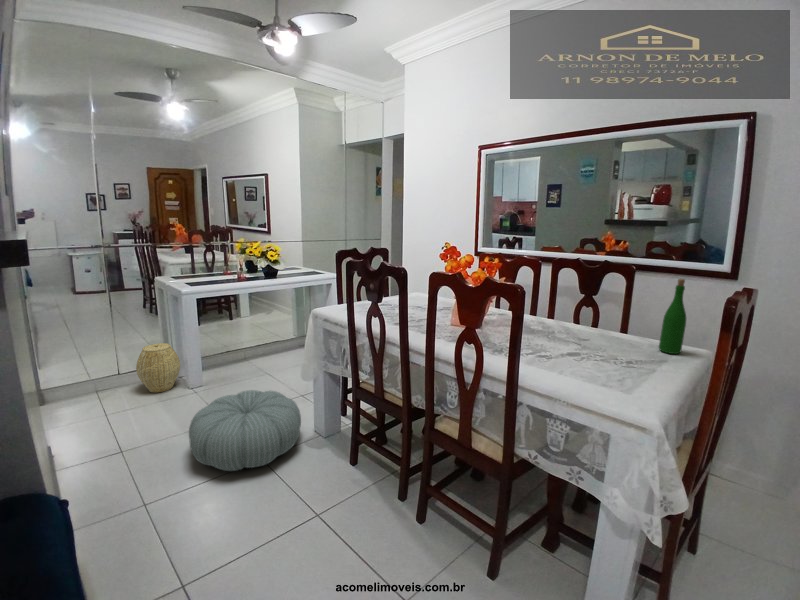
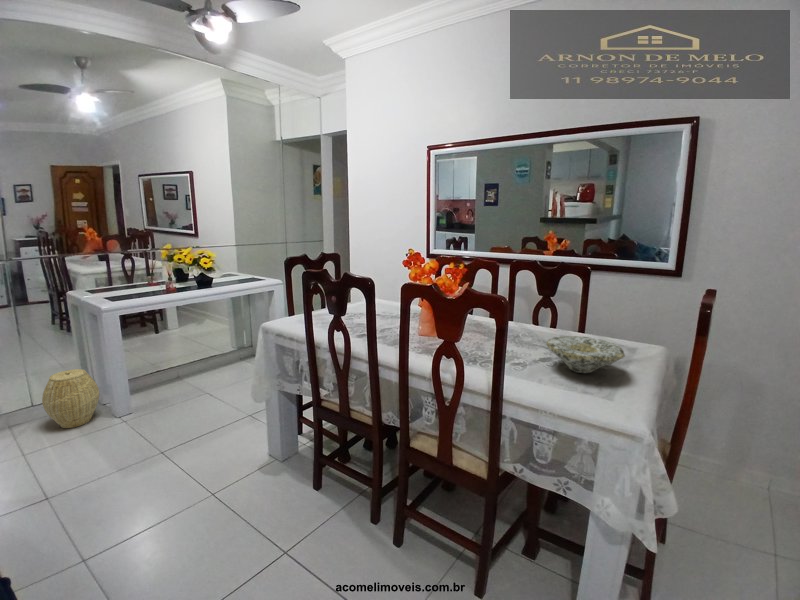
wine bottle: present [659,279,686,354] -> none [622,280,648,353]
bowl: none [570,331,651,368] -> present [546,336,625,373]
pouf: present [189,390,301,471] -> none [119,416,254,516]

